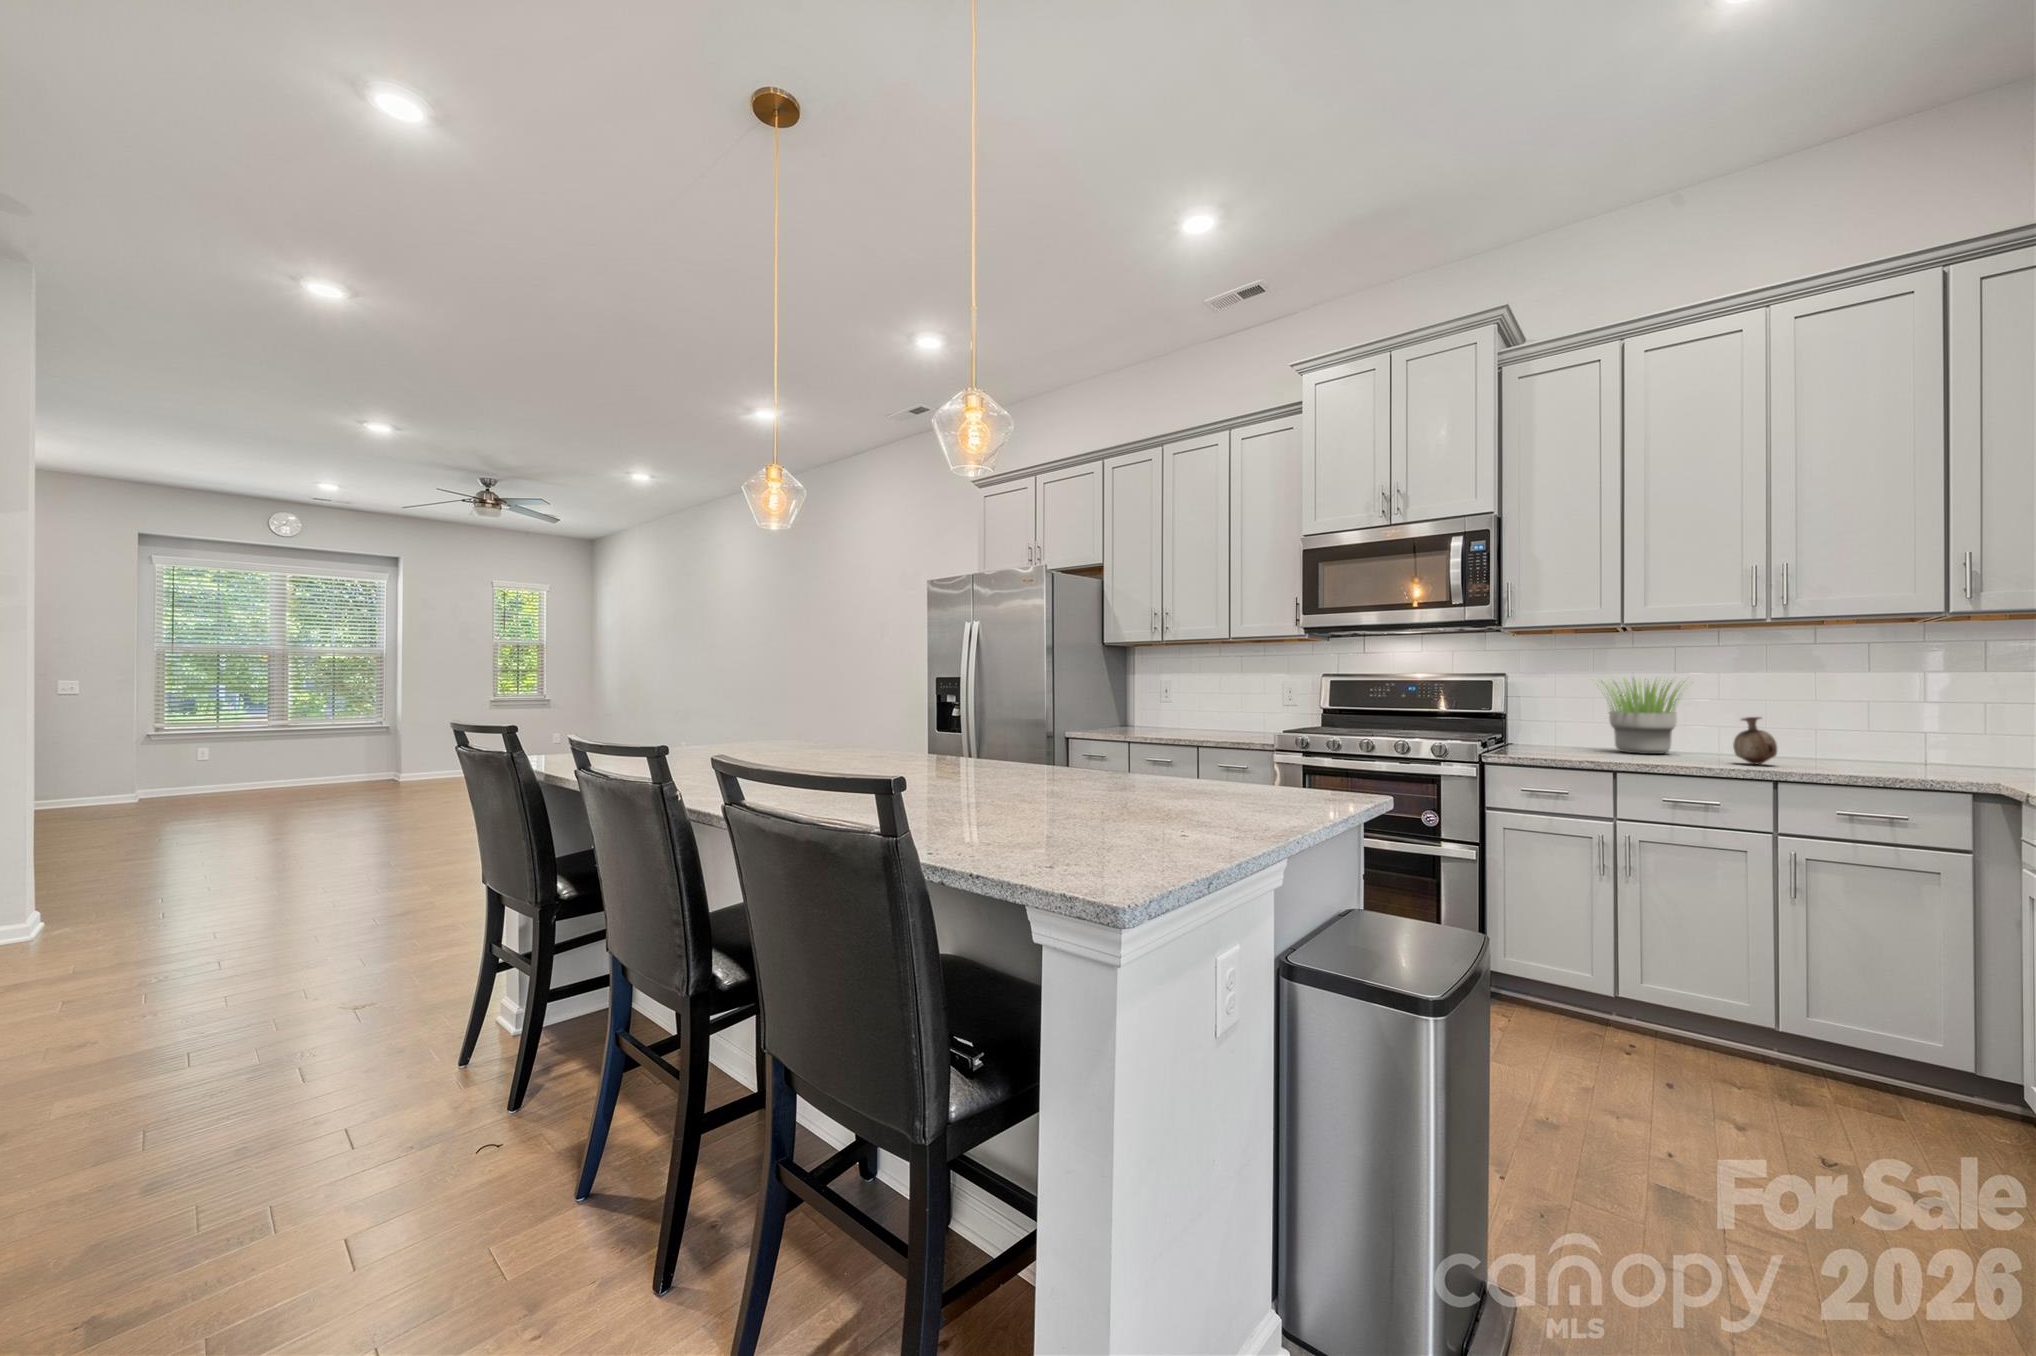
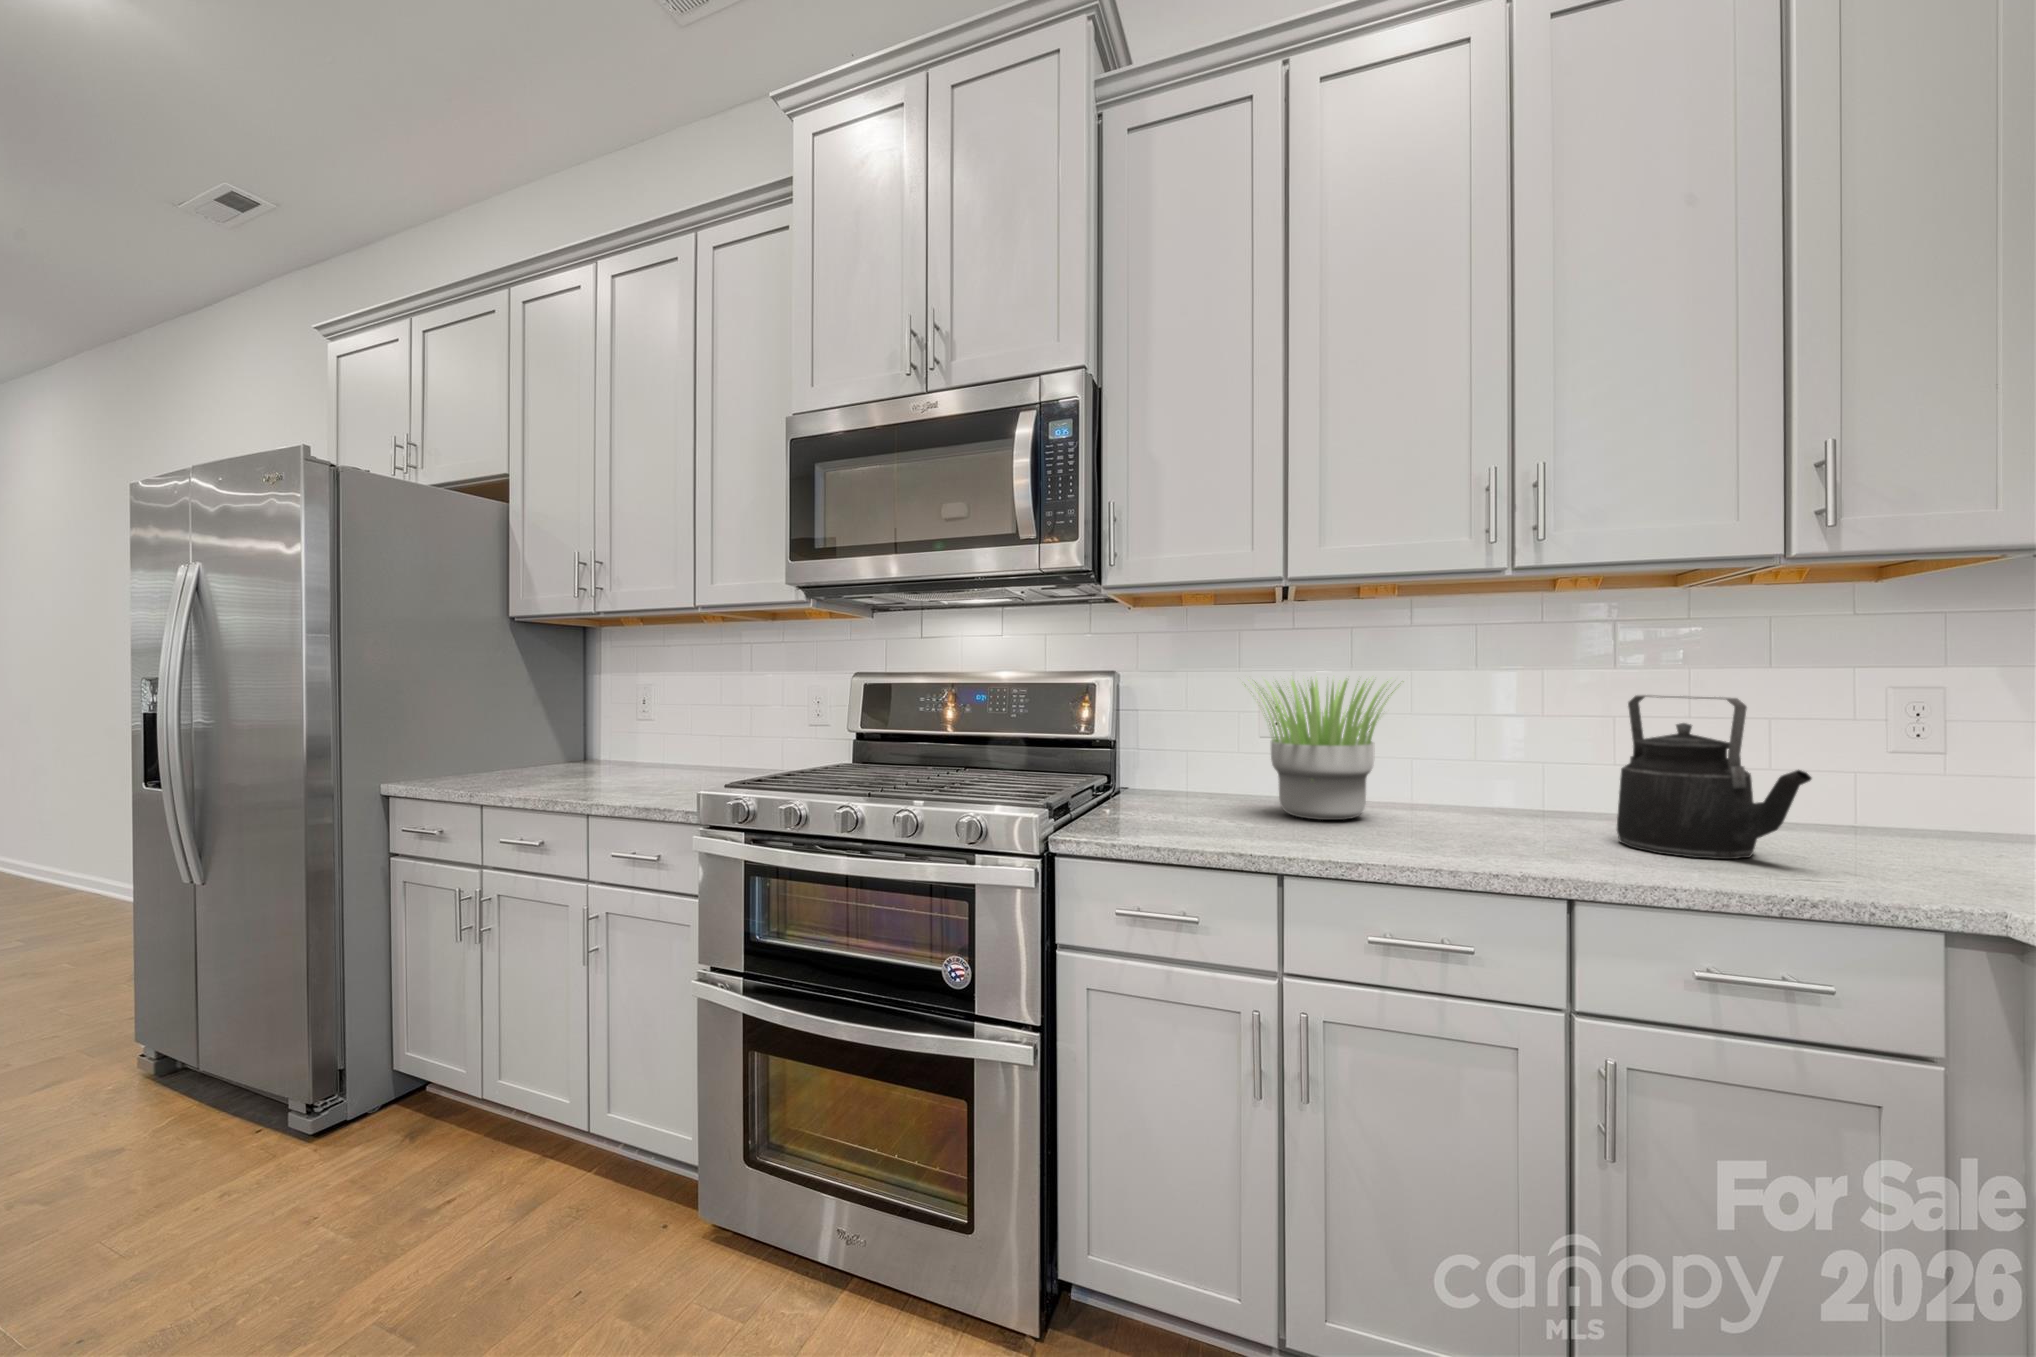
kettle: none [1826,687,1926,770] -> present [1617,695,1812,859]
vase: present [1733,717,1777,764] -> none [1480,757,1560,853]

